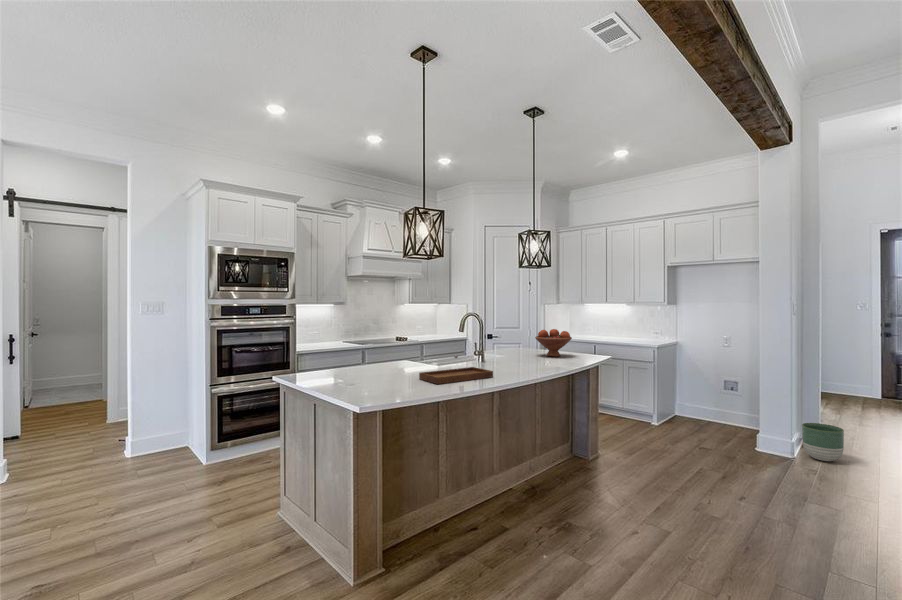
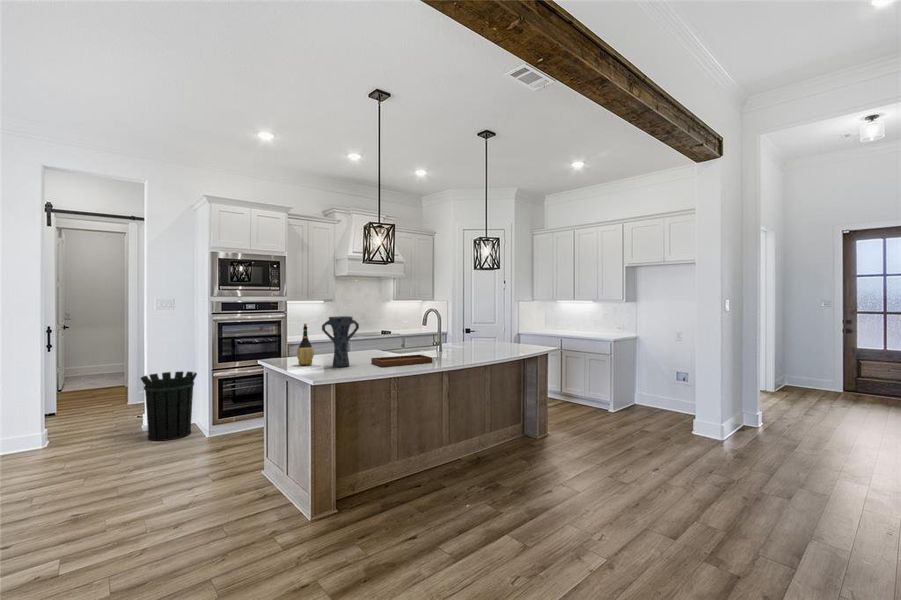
vase: none [362,321,405,385] -> present [322,316,359,367]
fruit bowl: present [535,329,572,357] -> none [488,324,520,348]
wine bottle: none [328,330,349,382] -> present [297,324,314,365]
waste bin: none [123,386,192,471] -> present [141,371,197,441]
planter: present [802,423,844,461] -> none [729,409,763,442]

